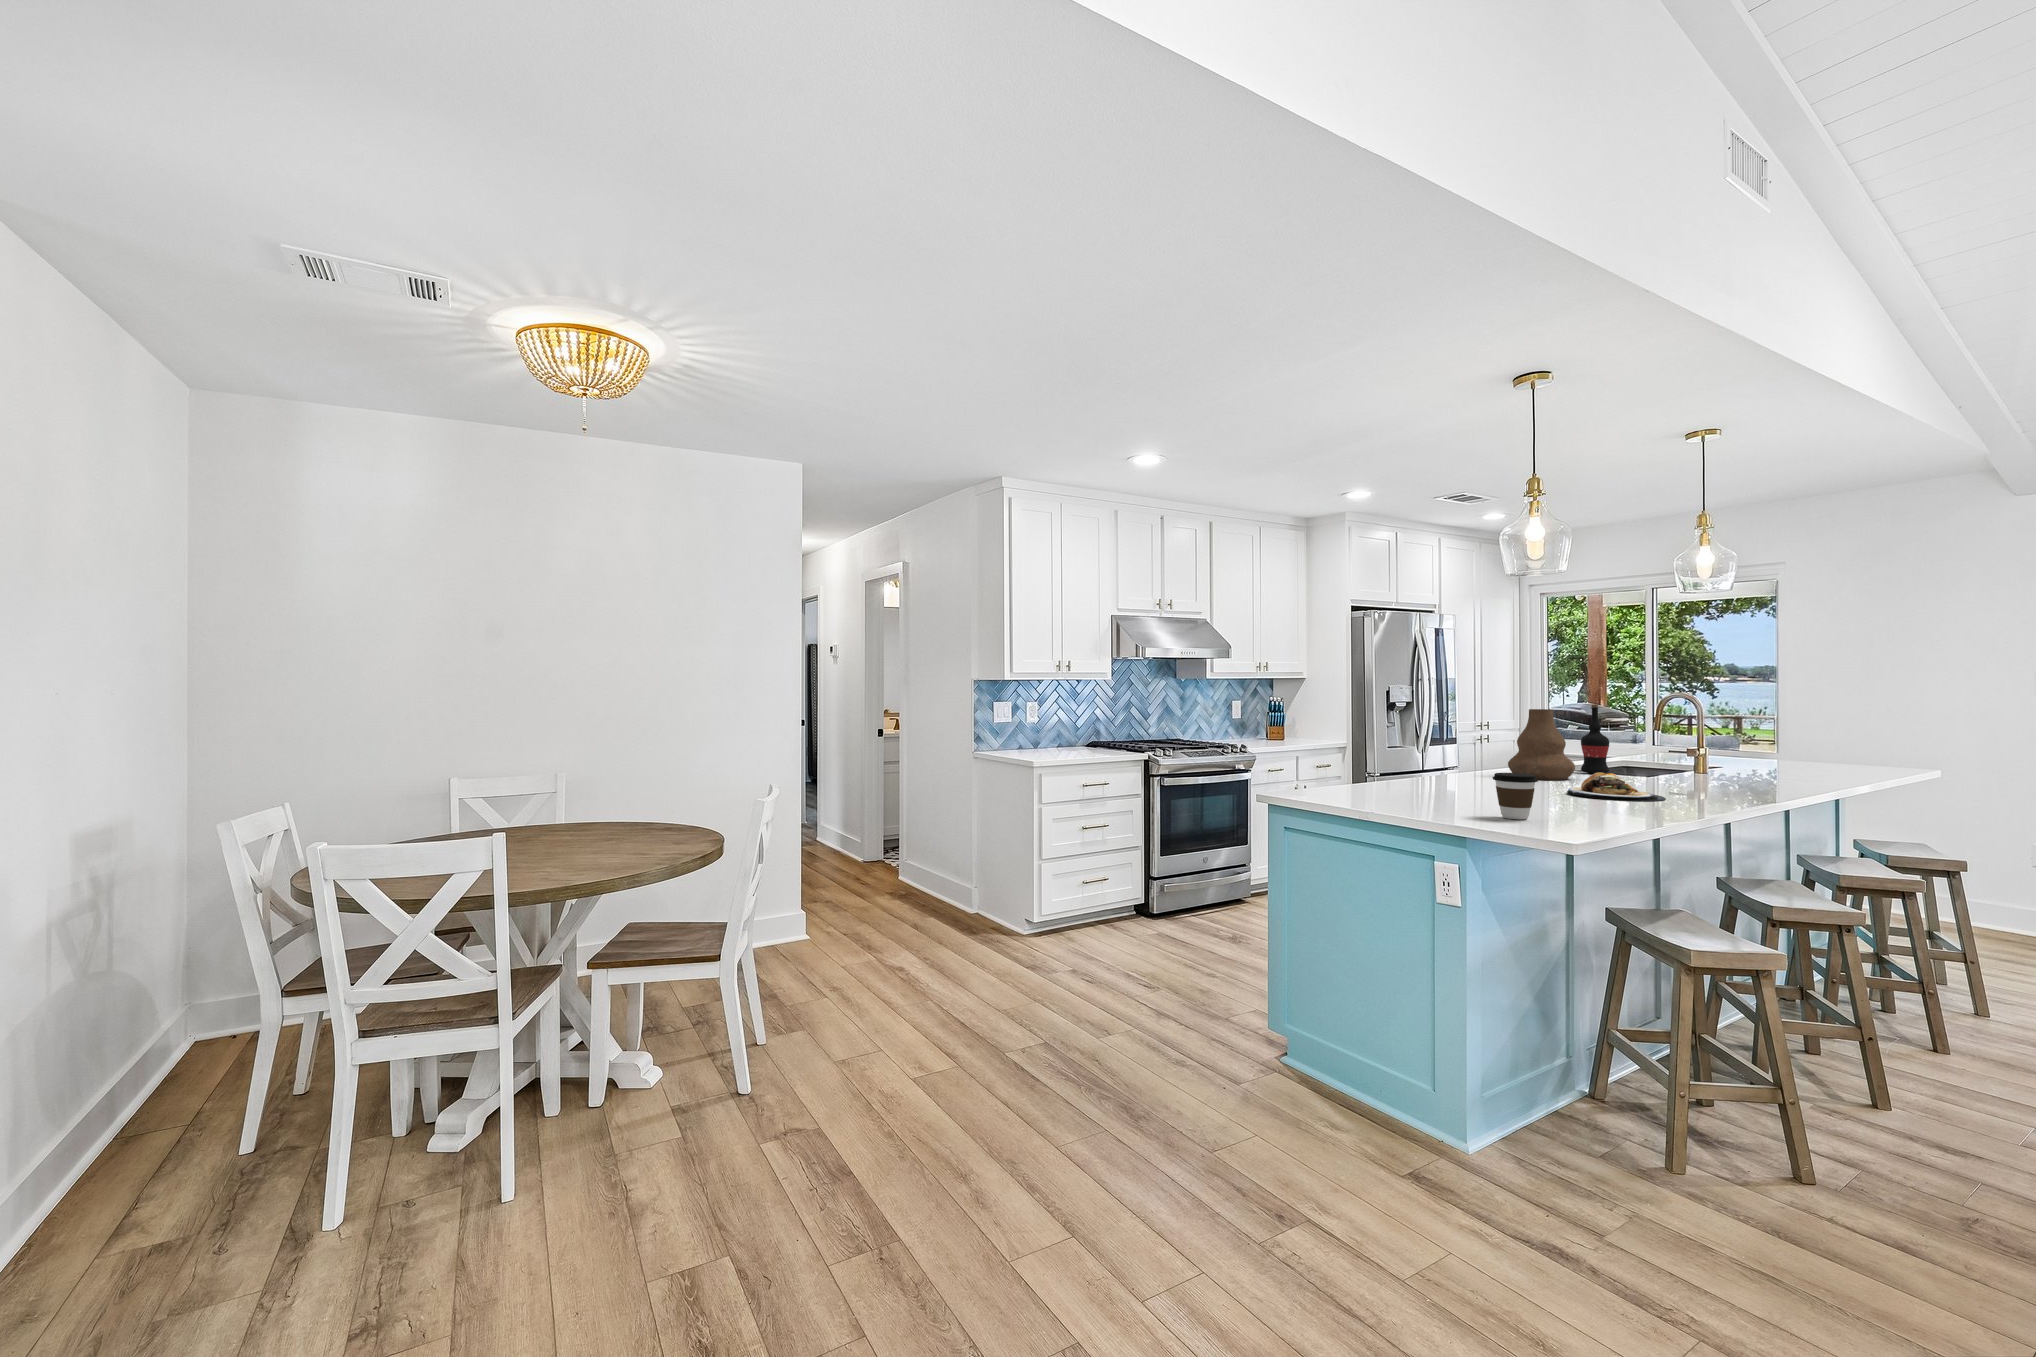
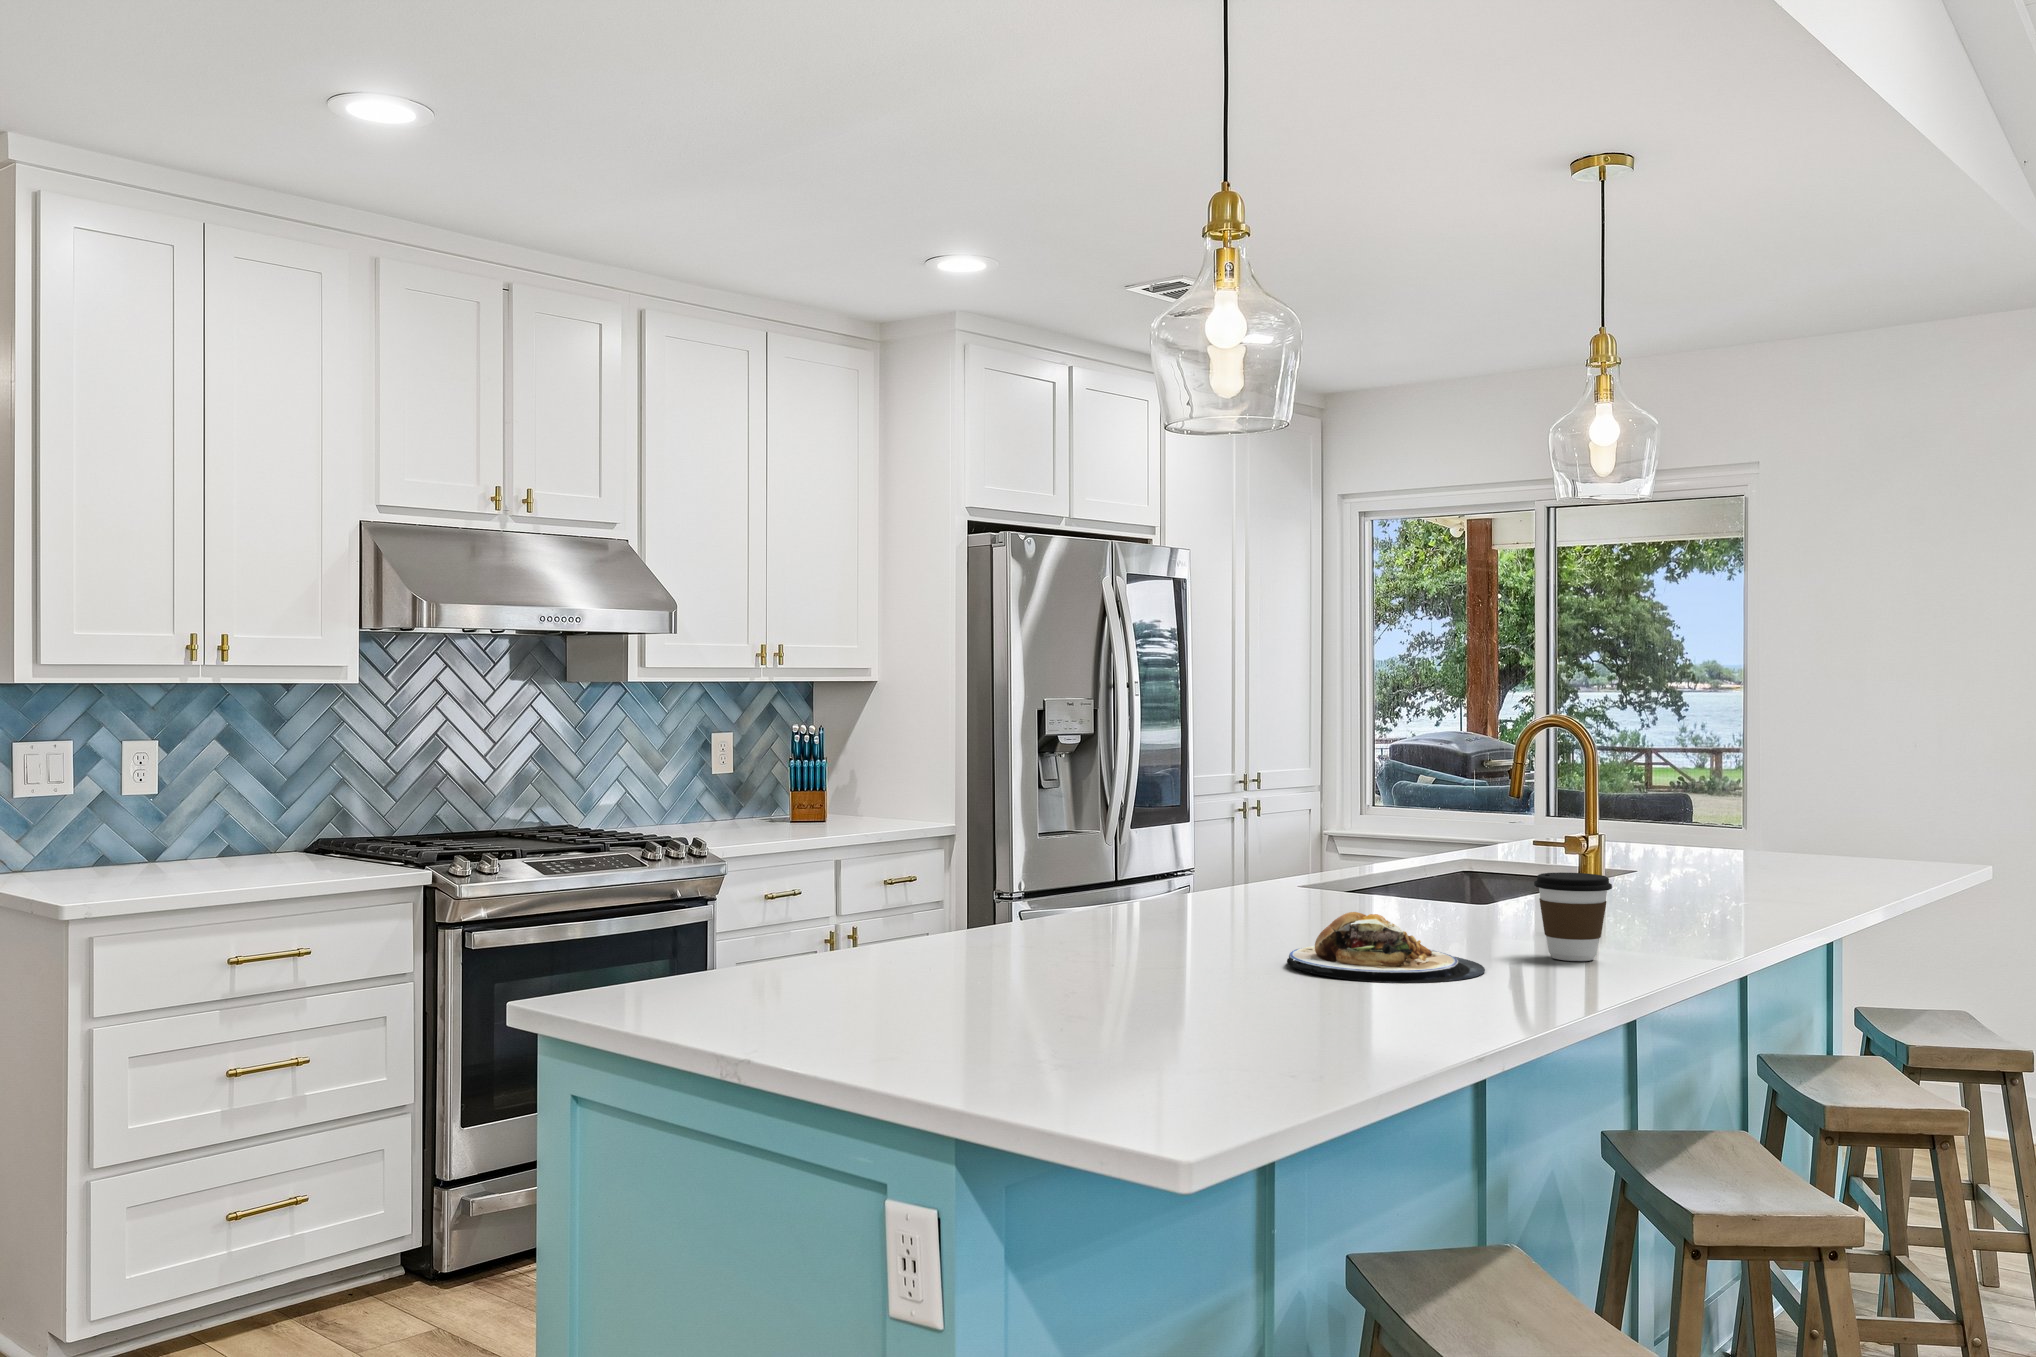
wine bottle: present [1581,704,1609,773] -> none [1365,742,1420,897]
vase: present [1508,709,1575,780] -> none [1205,755,1340,921]
coffee cup: present [1493,773,1538,819] -> present [1534,872,1612,961]

